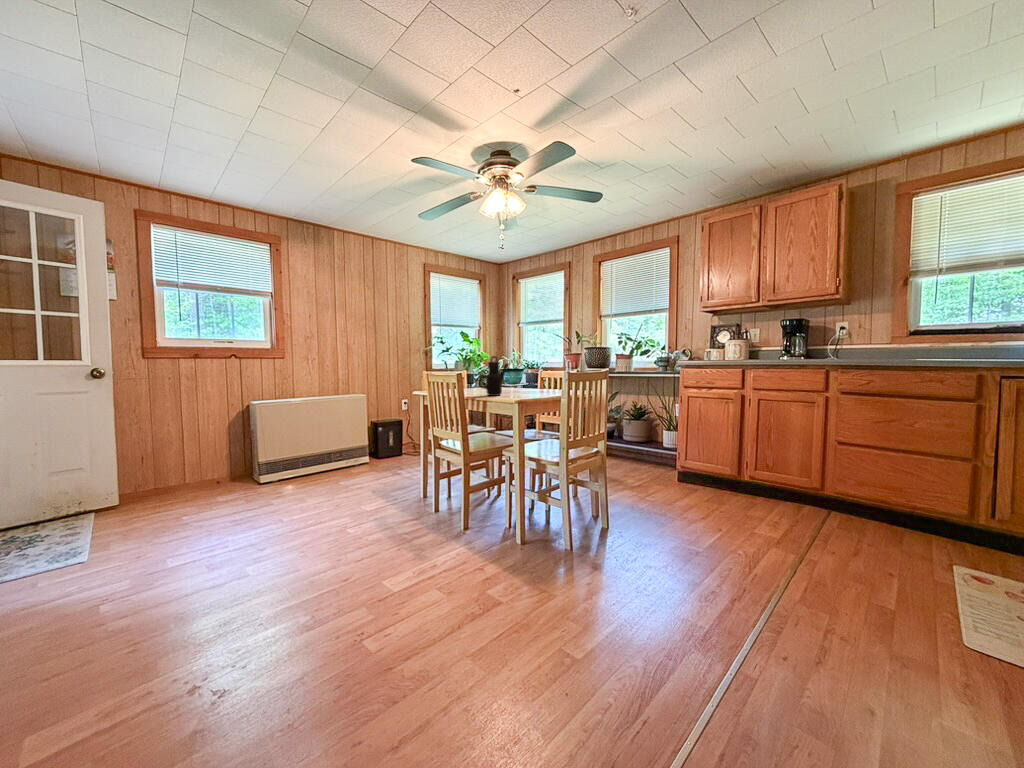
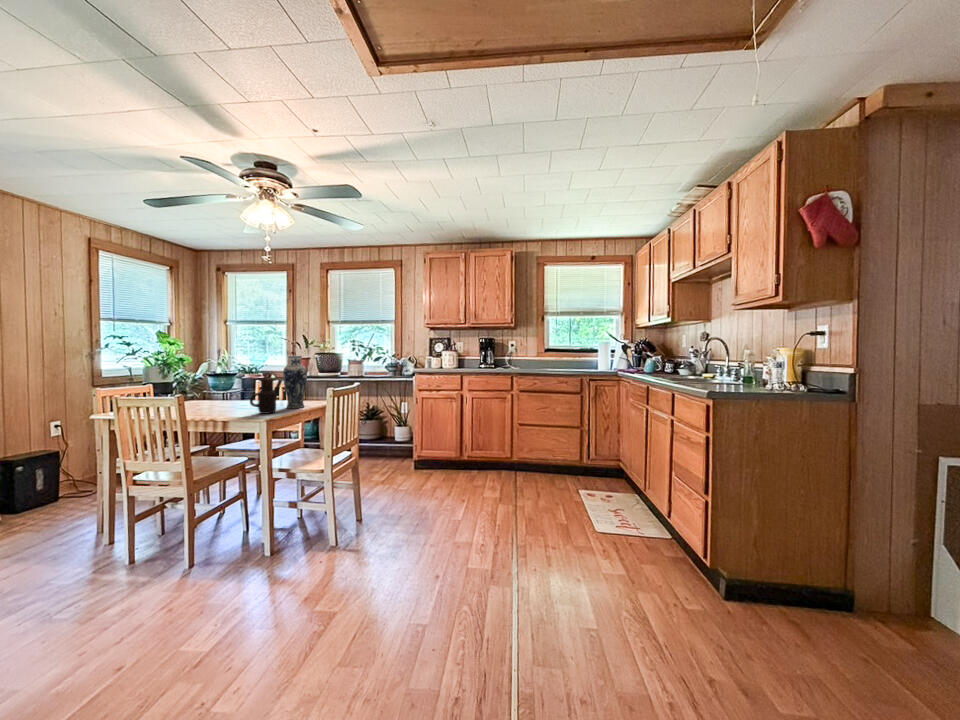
vase: none [515,341,537,394] -> present [283,356,307,408]

